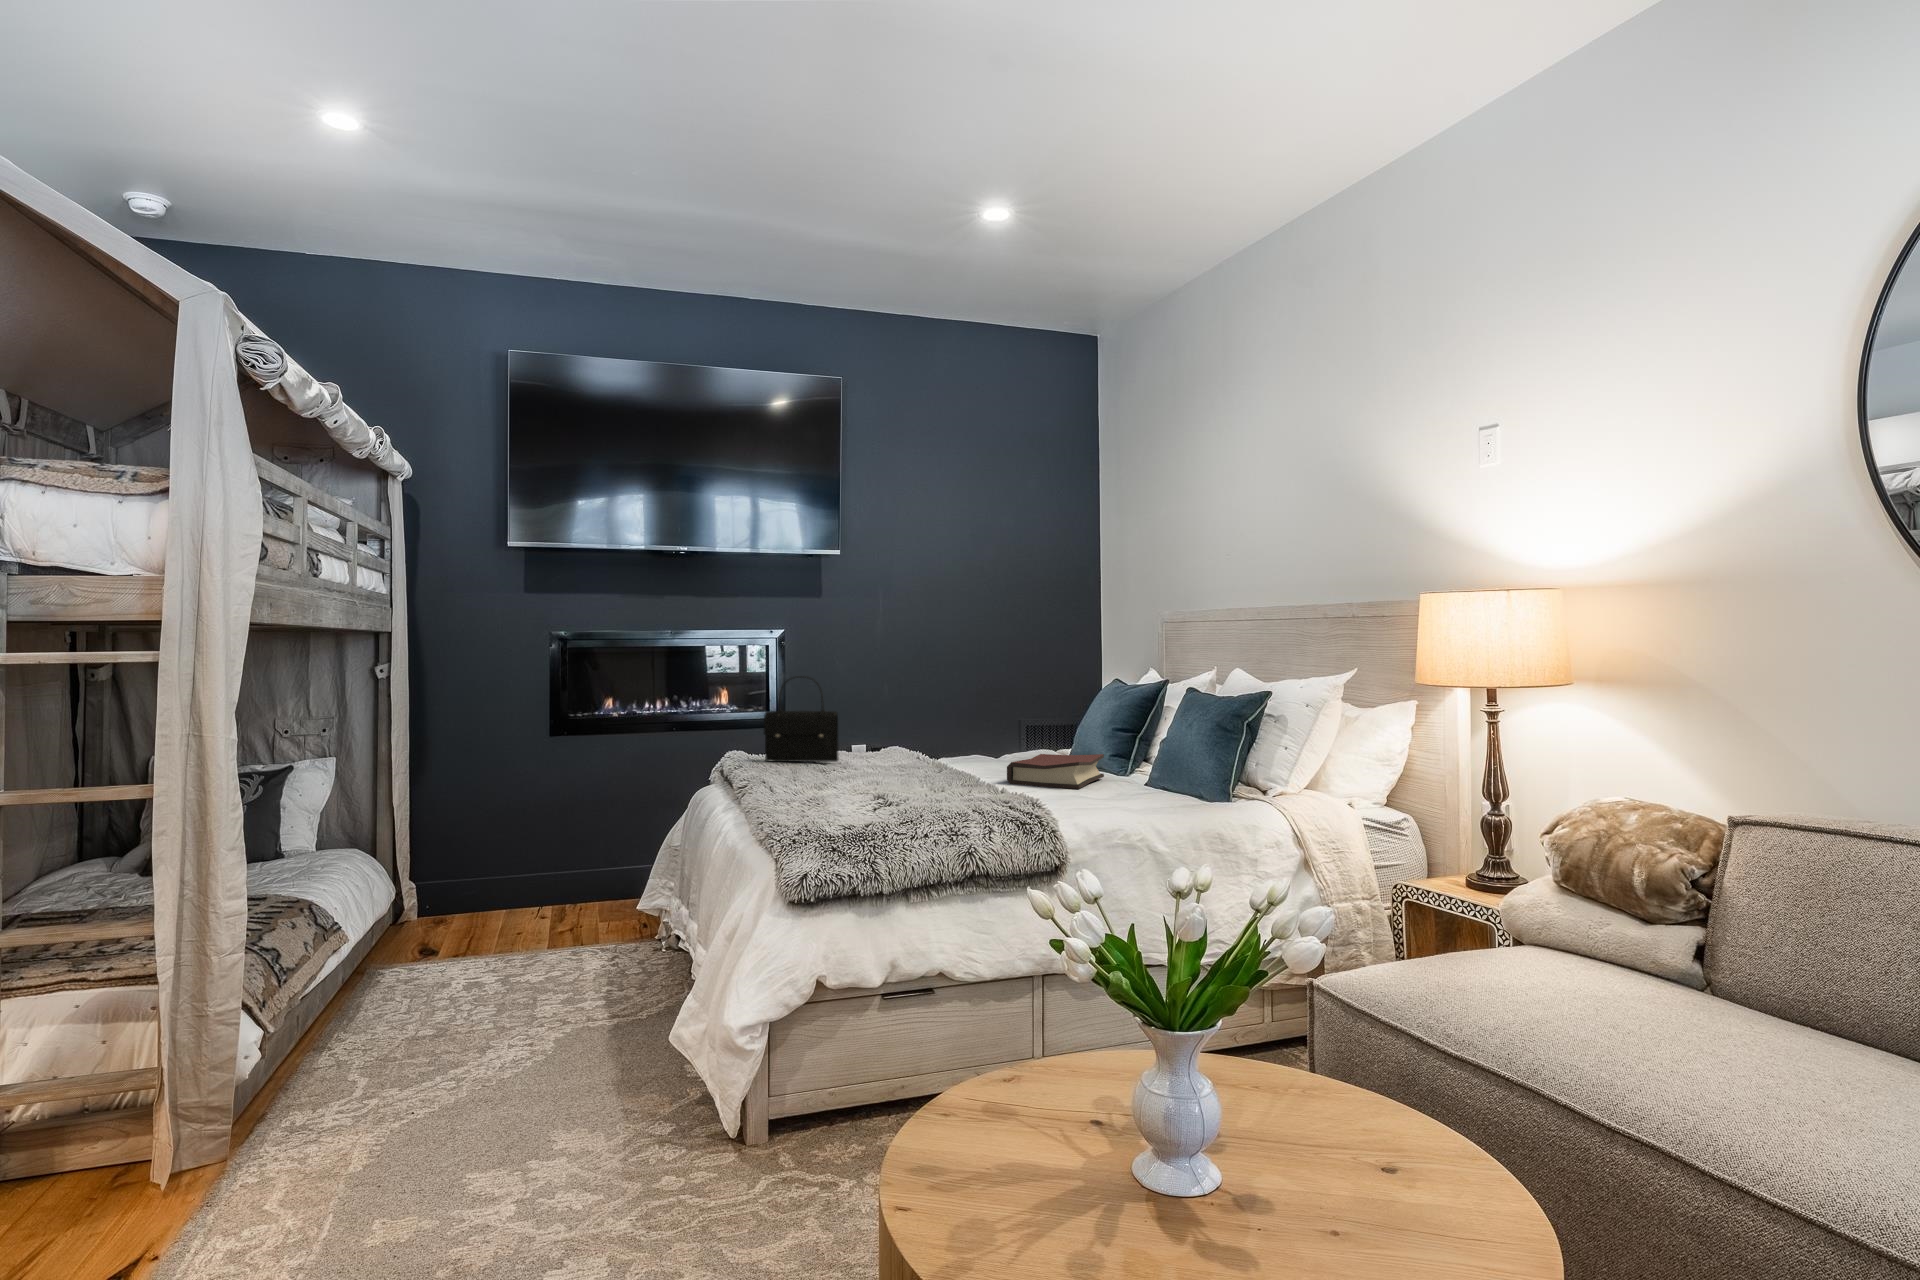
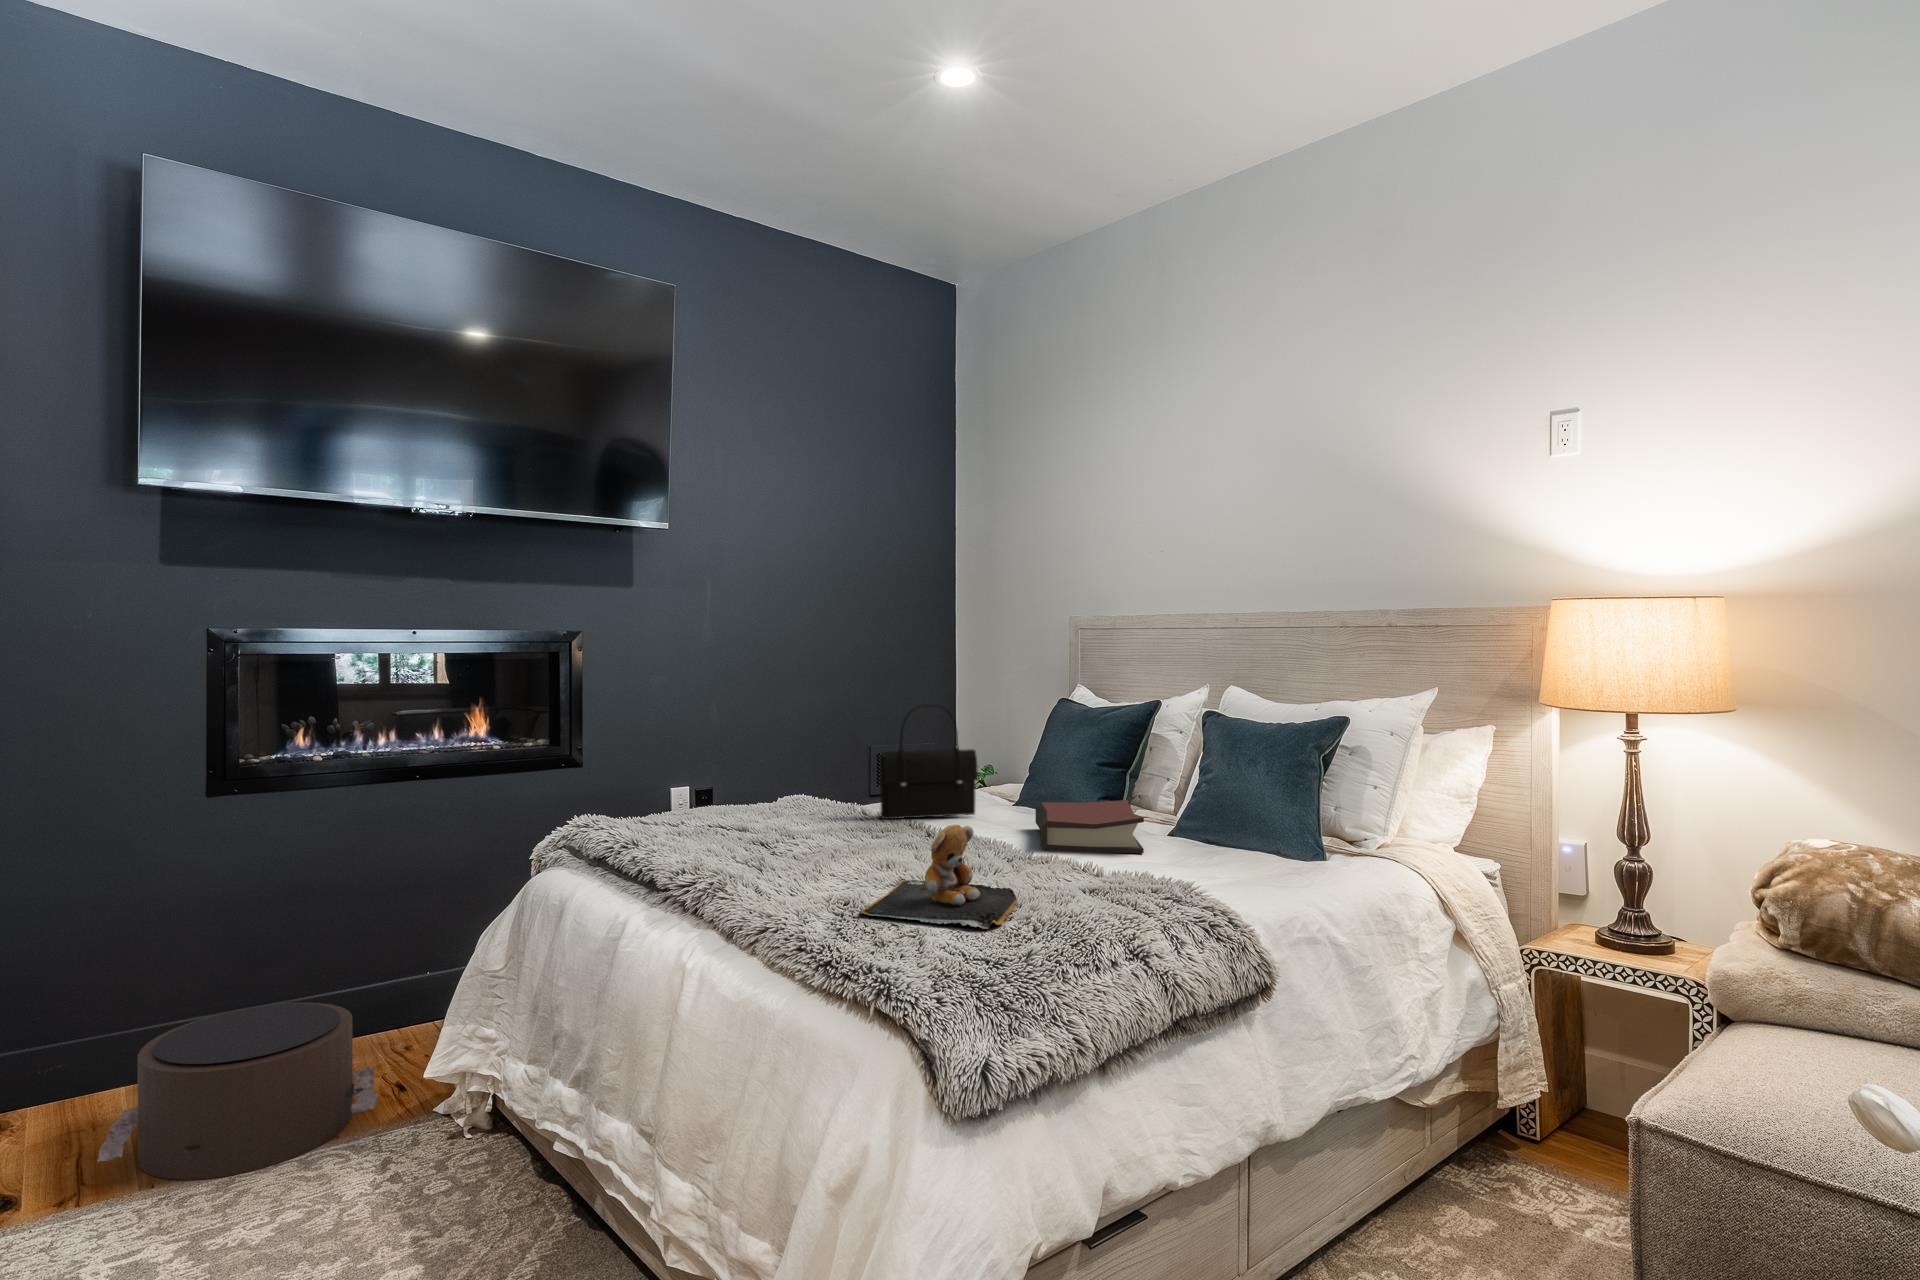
handbag: present [764,676,838,762] -> present [880,704,978,819]
teddy bear: none [808,748,925,809] -> present [859,825,1017,929]
pouf: none [473,865,626,954] -> present [97,1003,379,1180]

